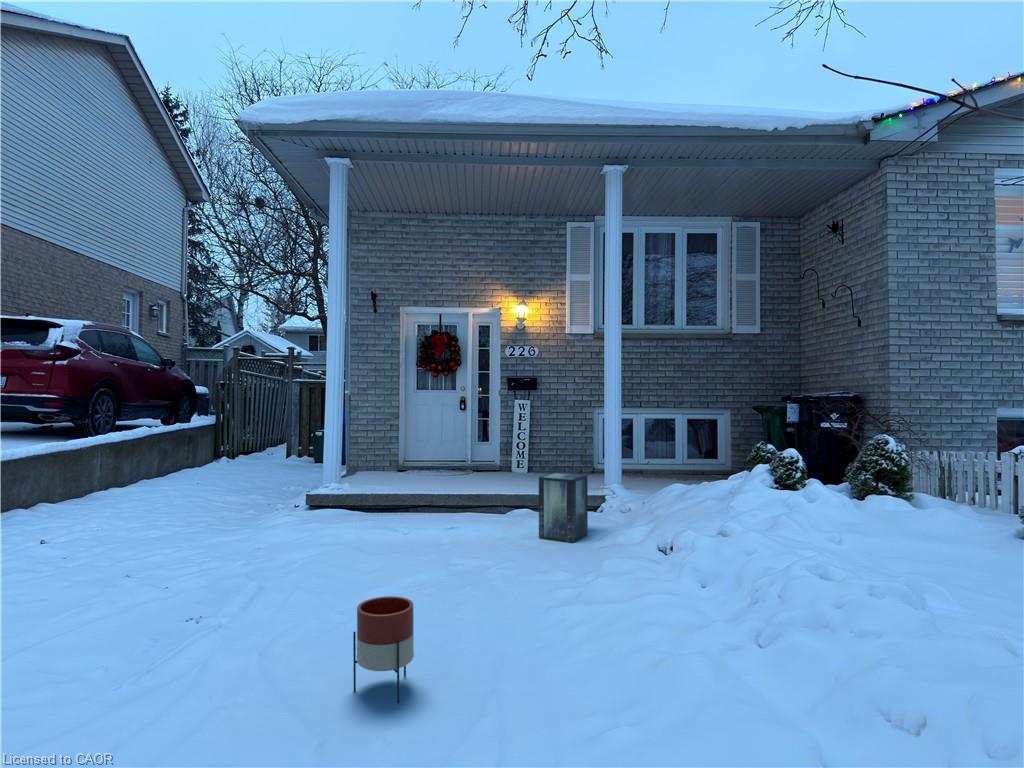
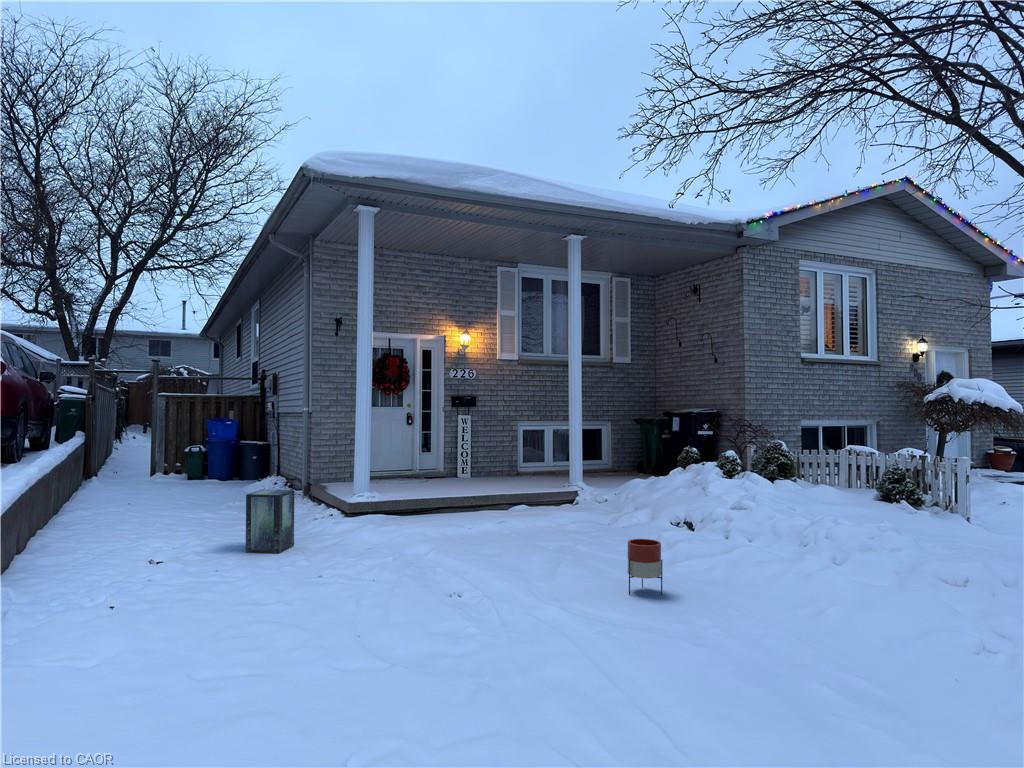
storage box: present [539,473,588,543] -> present [246,490,294,553]

